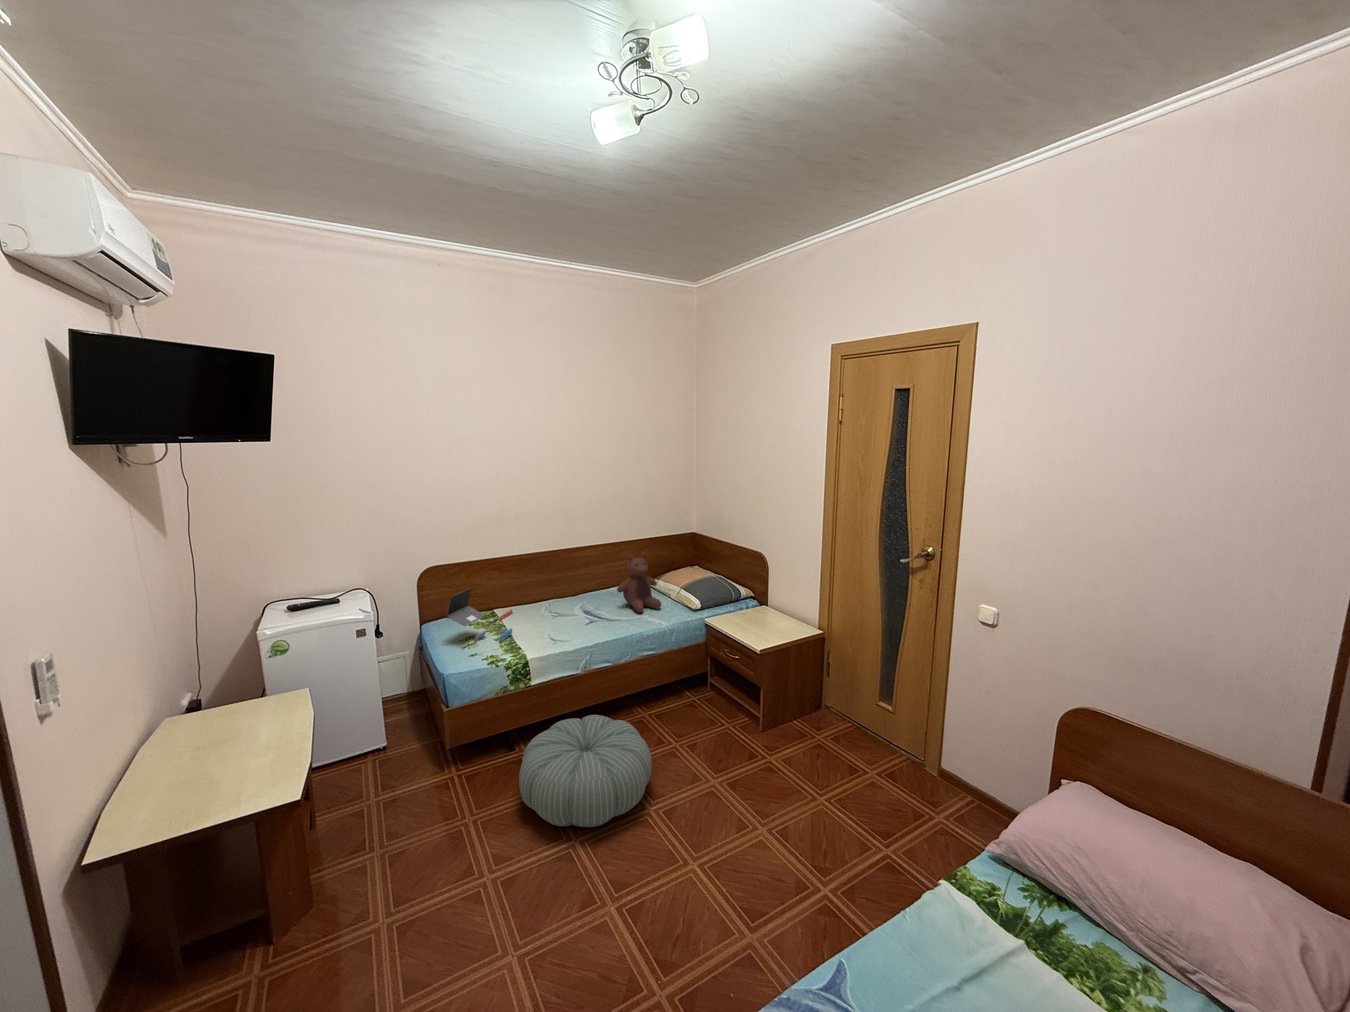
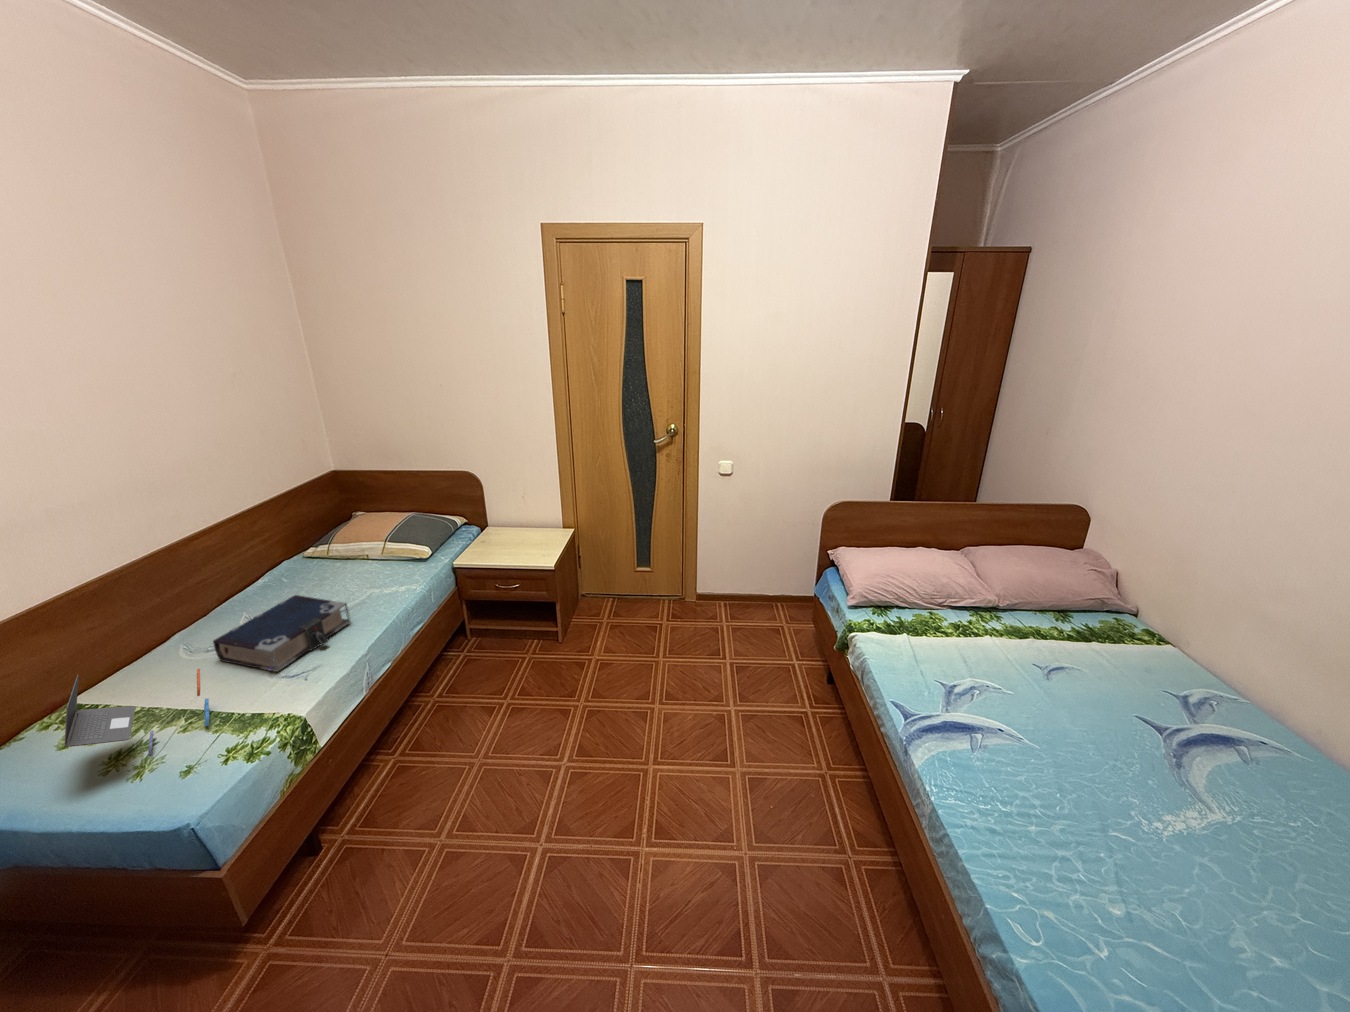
stuffed bear: present [617,552,661,613] -> none [313,511,383,590]
book: none [543,598,608,633] -> present [213,595,350,672]
pouf: present [519,715,652,827] -> none [389,705,563,866]

